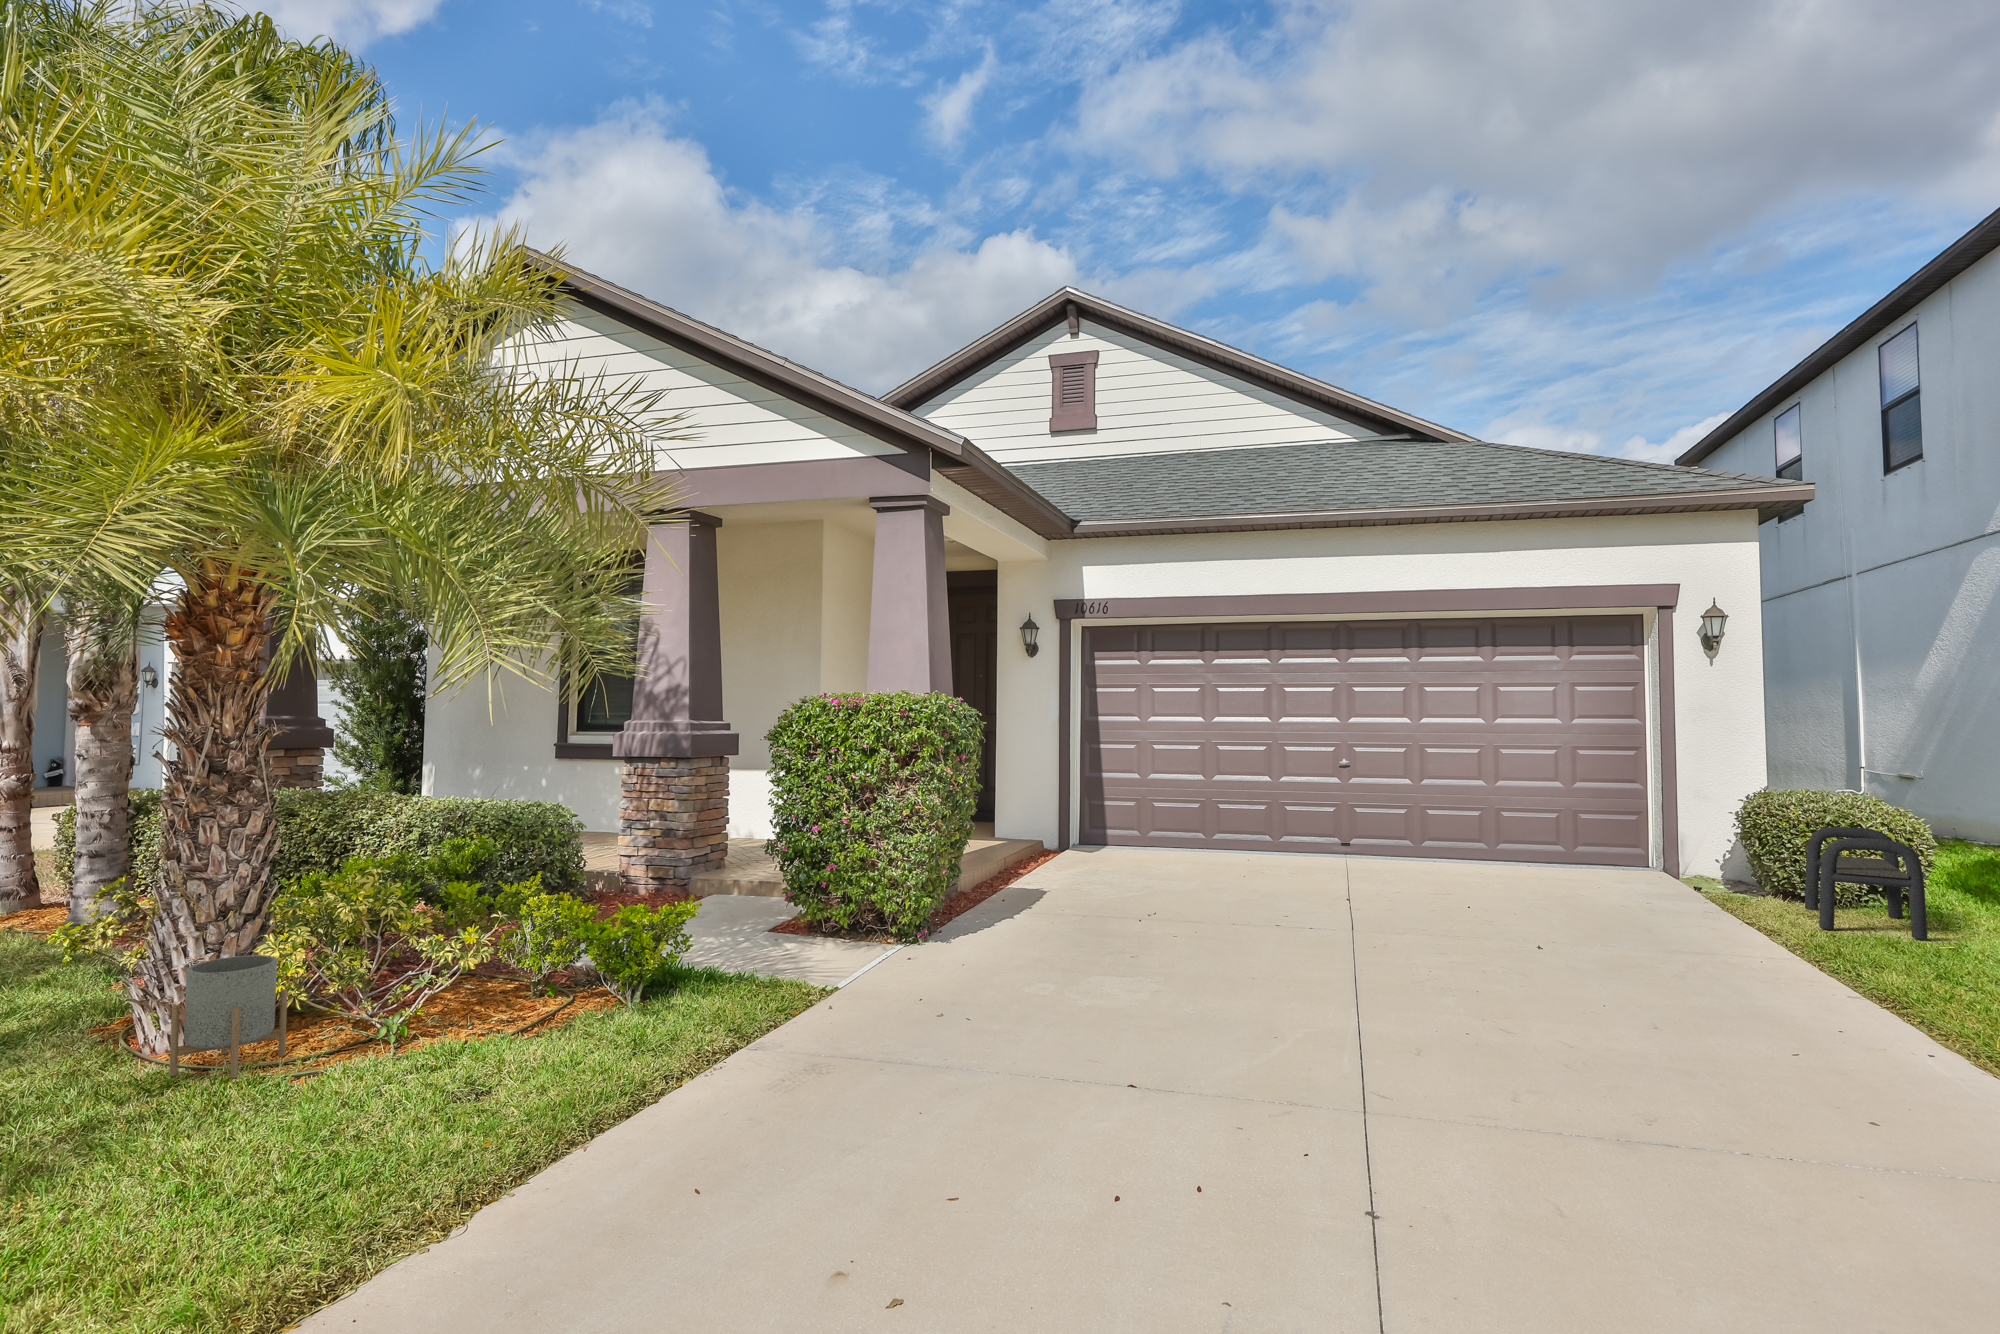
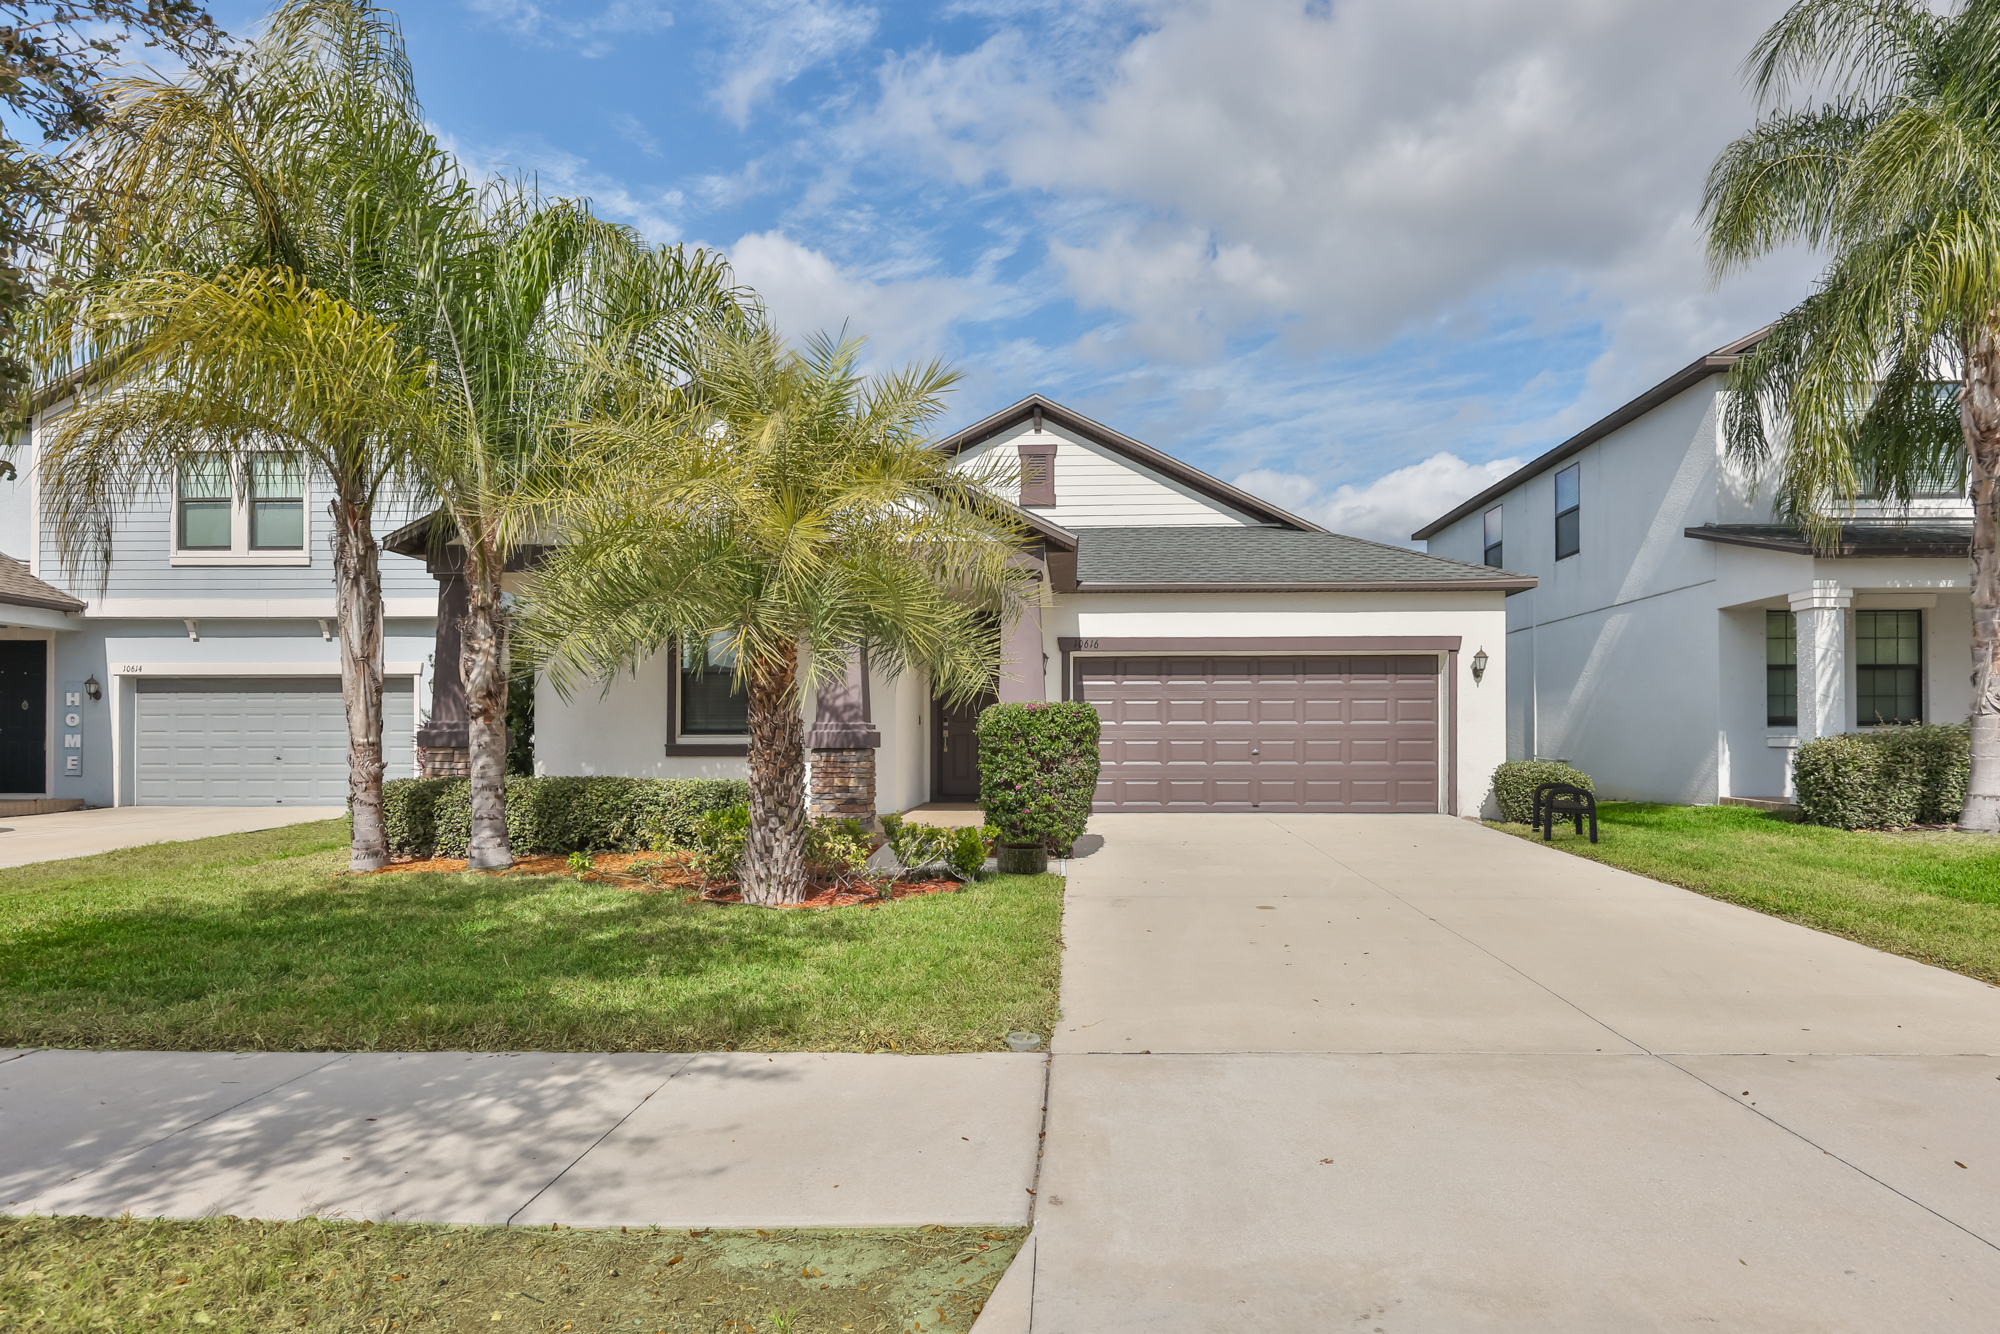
basket: none [790,900,872,963] -> present [997,837,1048,873]
planter: present [169,955,288,1078] -> none [767,864,810,930]

